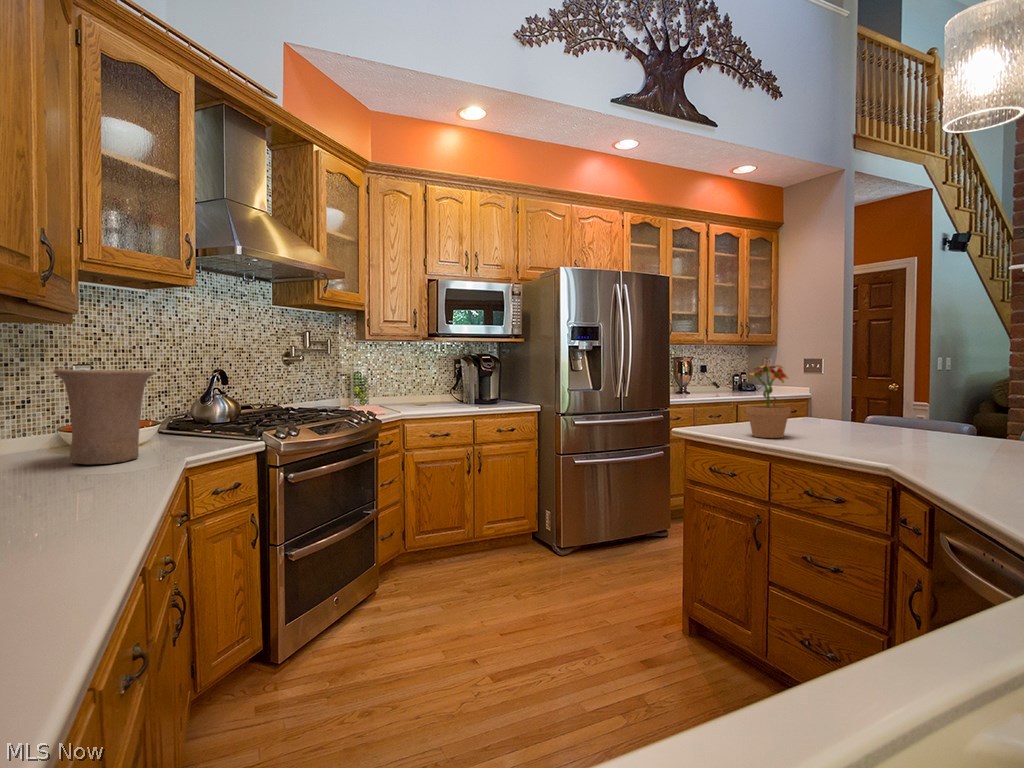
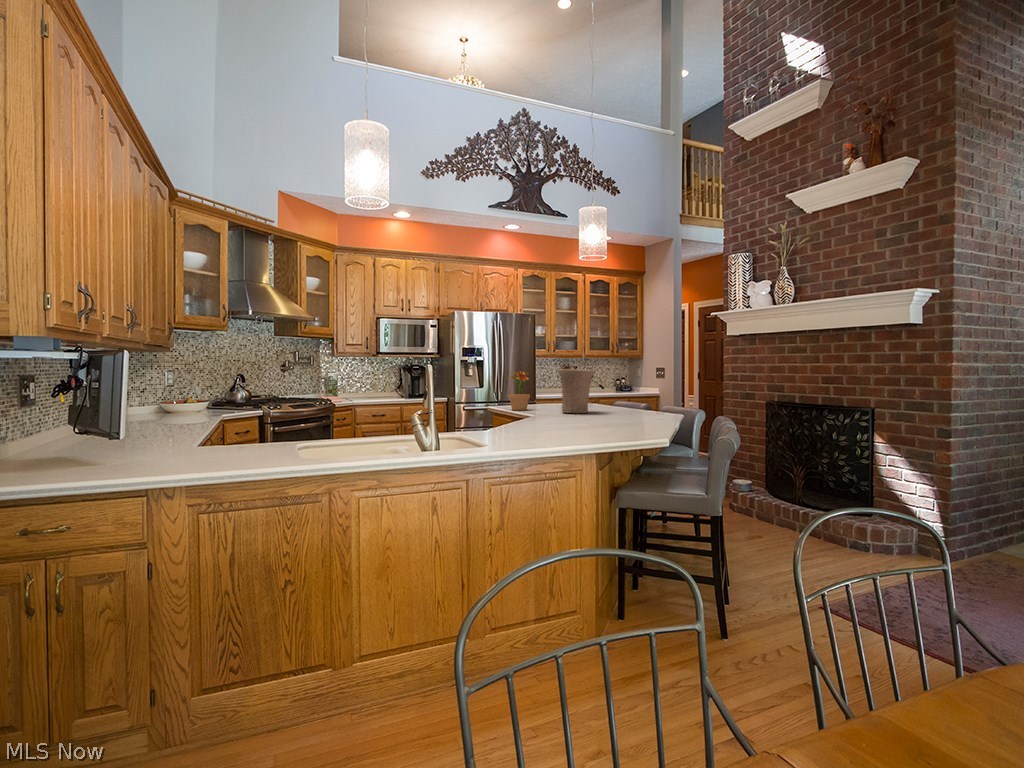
vase: present [53,369,155,464] -> present [557,369,596,413]

